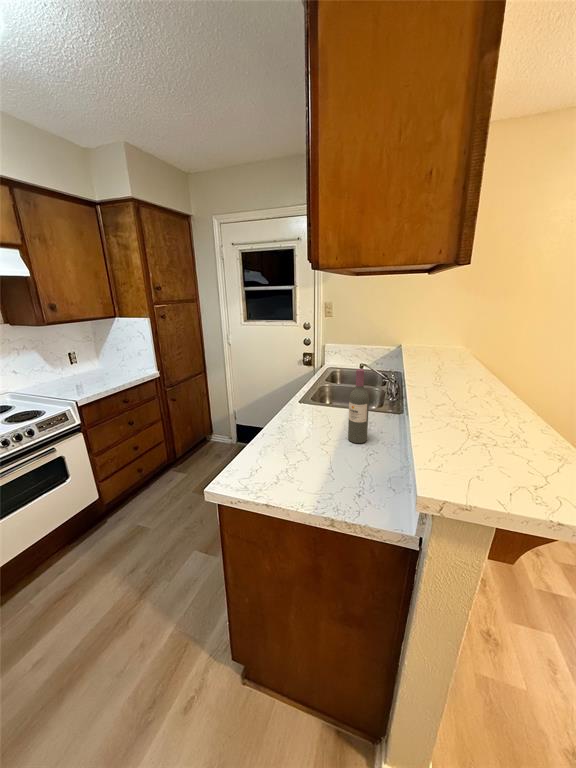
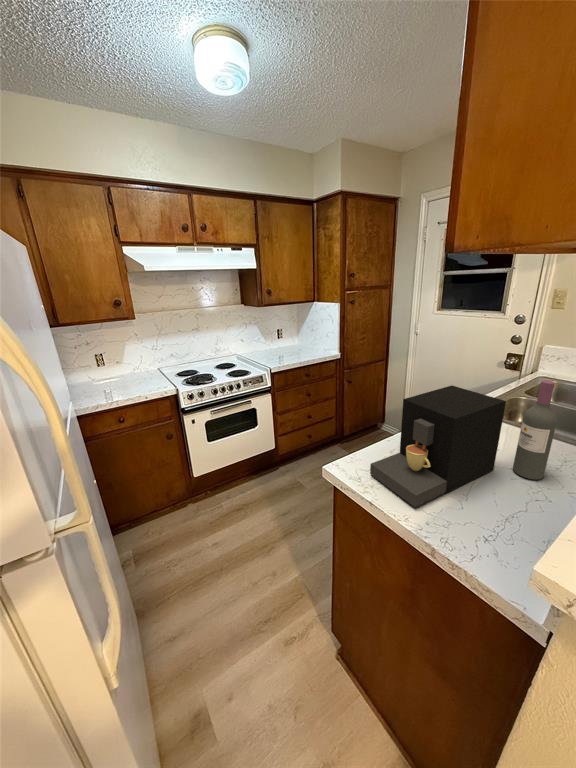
coffee maker: none [254,384,339,493] -> present [370,386,506,507]

